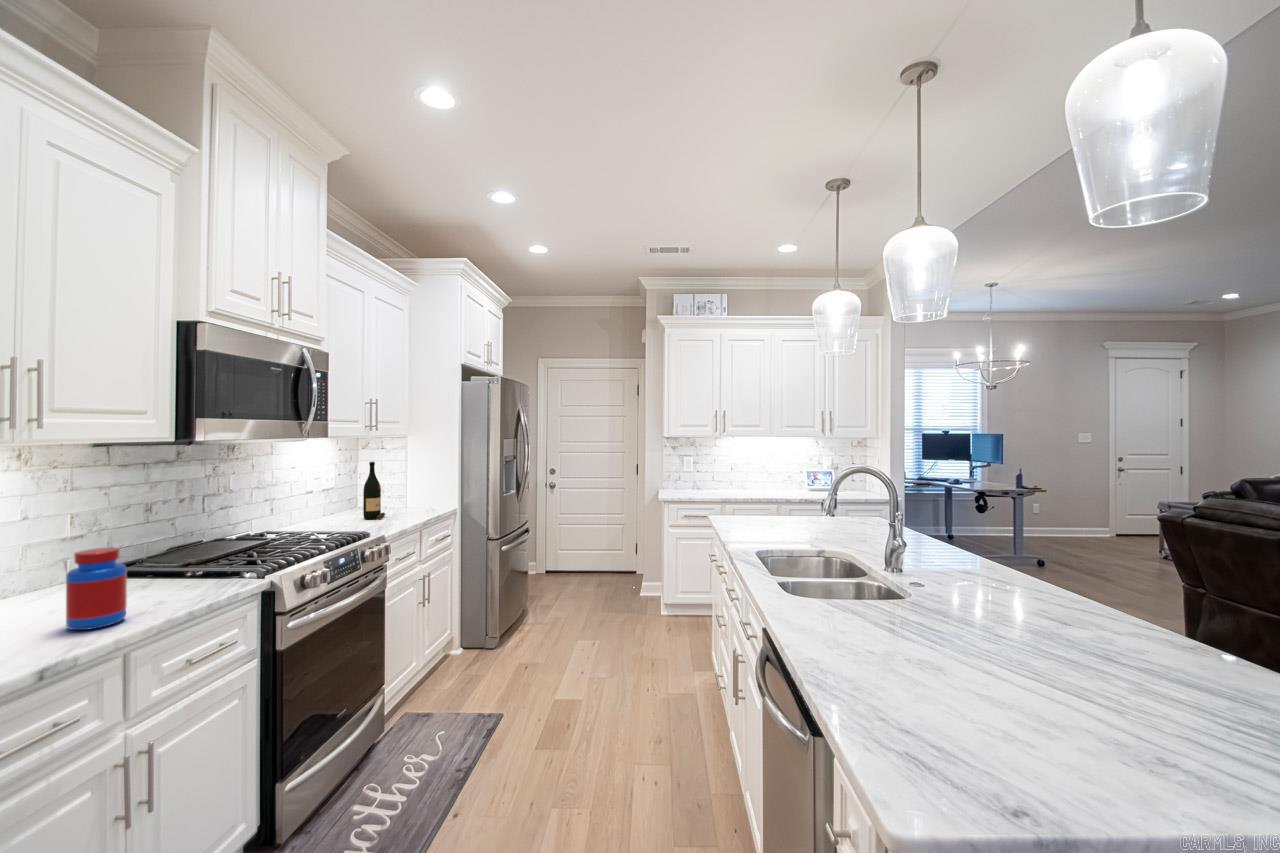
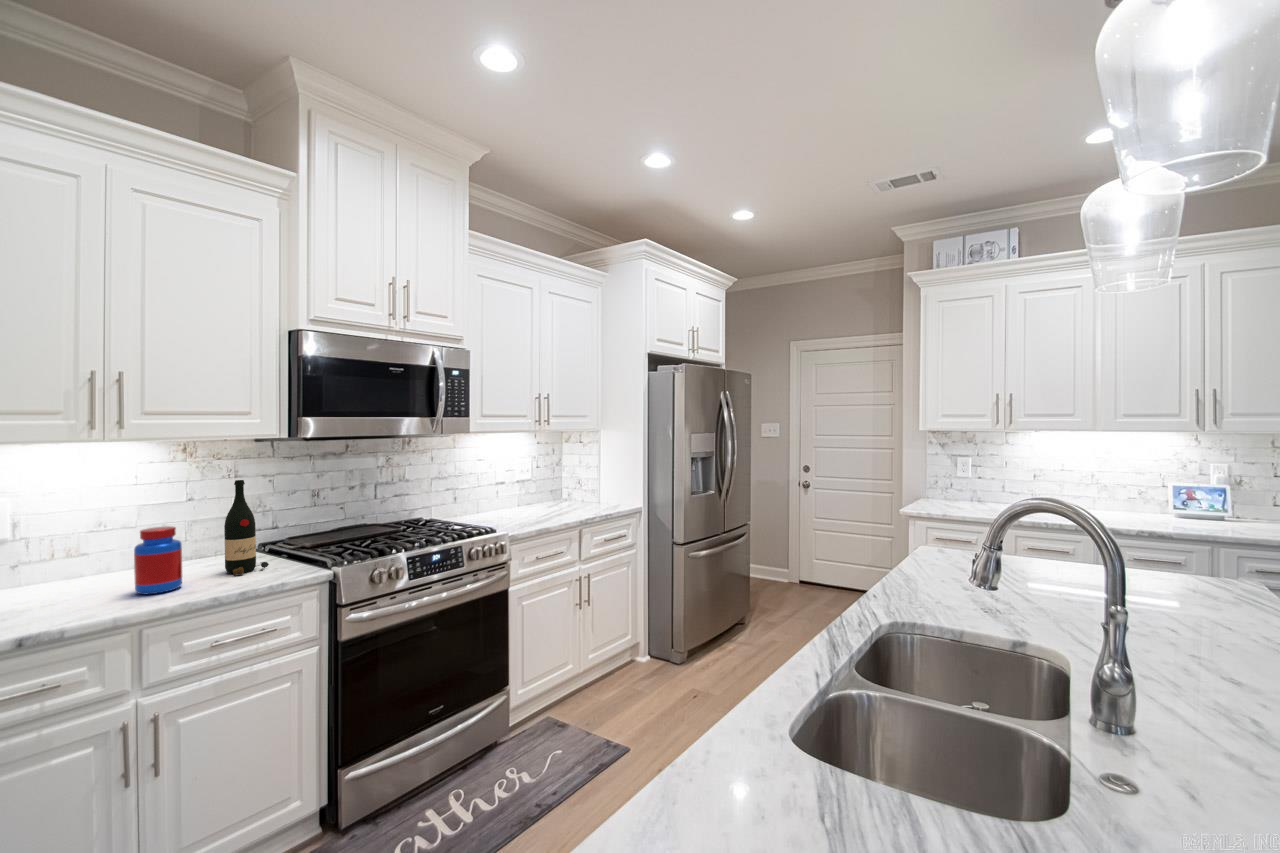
wine bottle: present [363,462,385,519] -> present [224,480,269,575]

